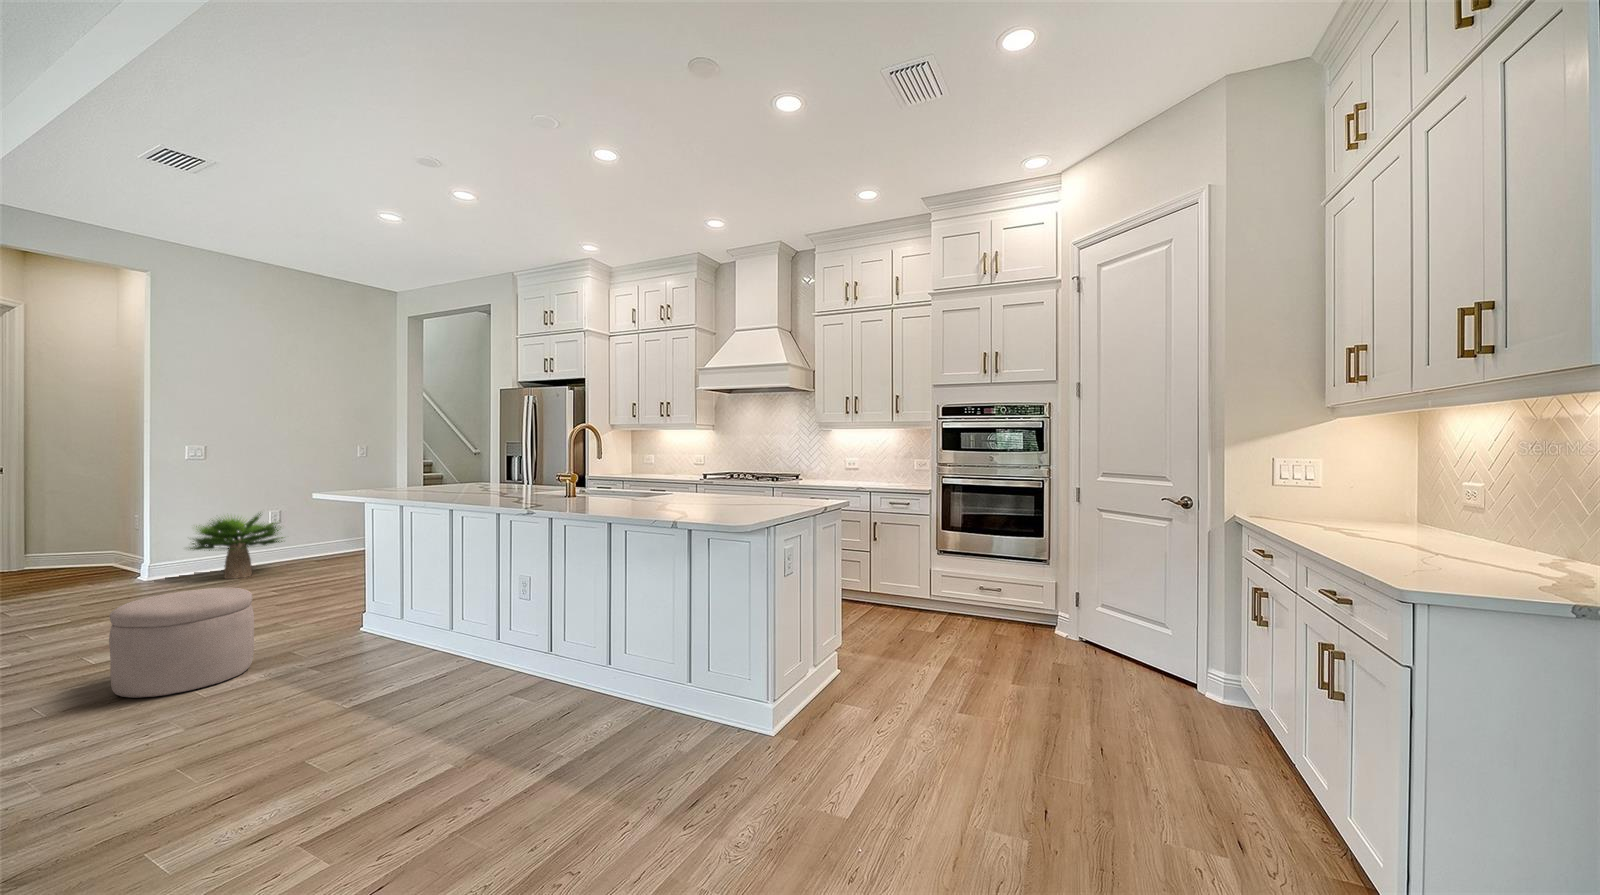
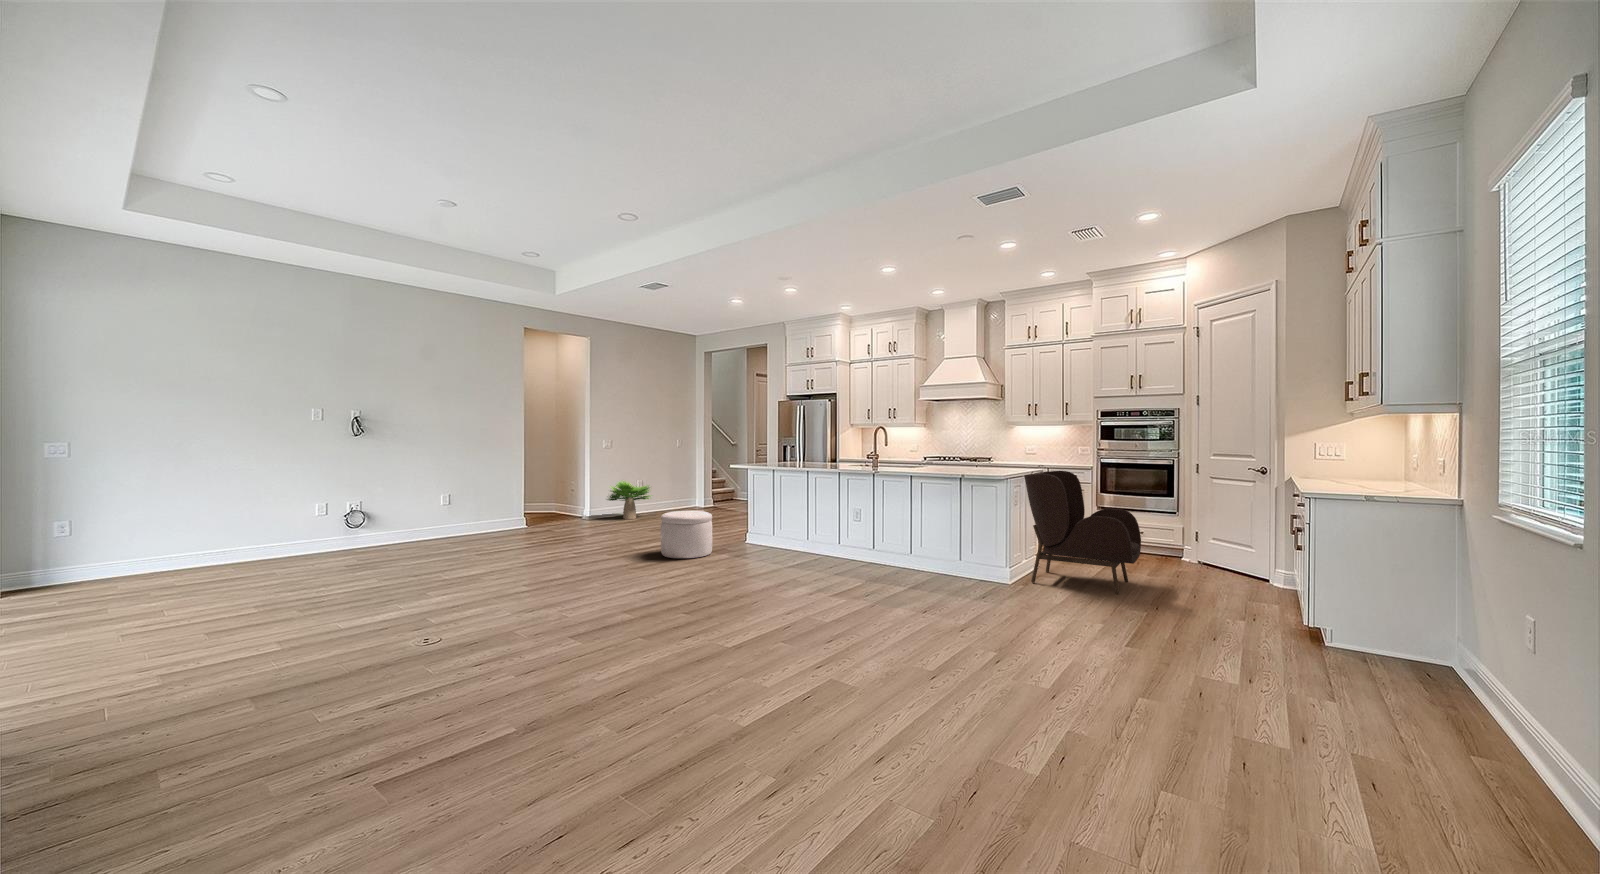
armchair: none [805,506,1005,756] -> present [1024,471,1141,594]

